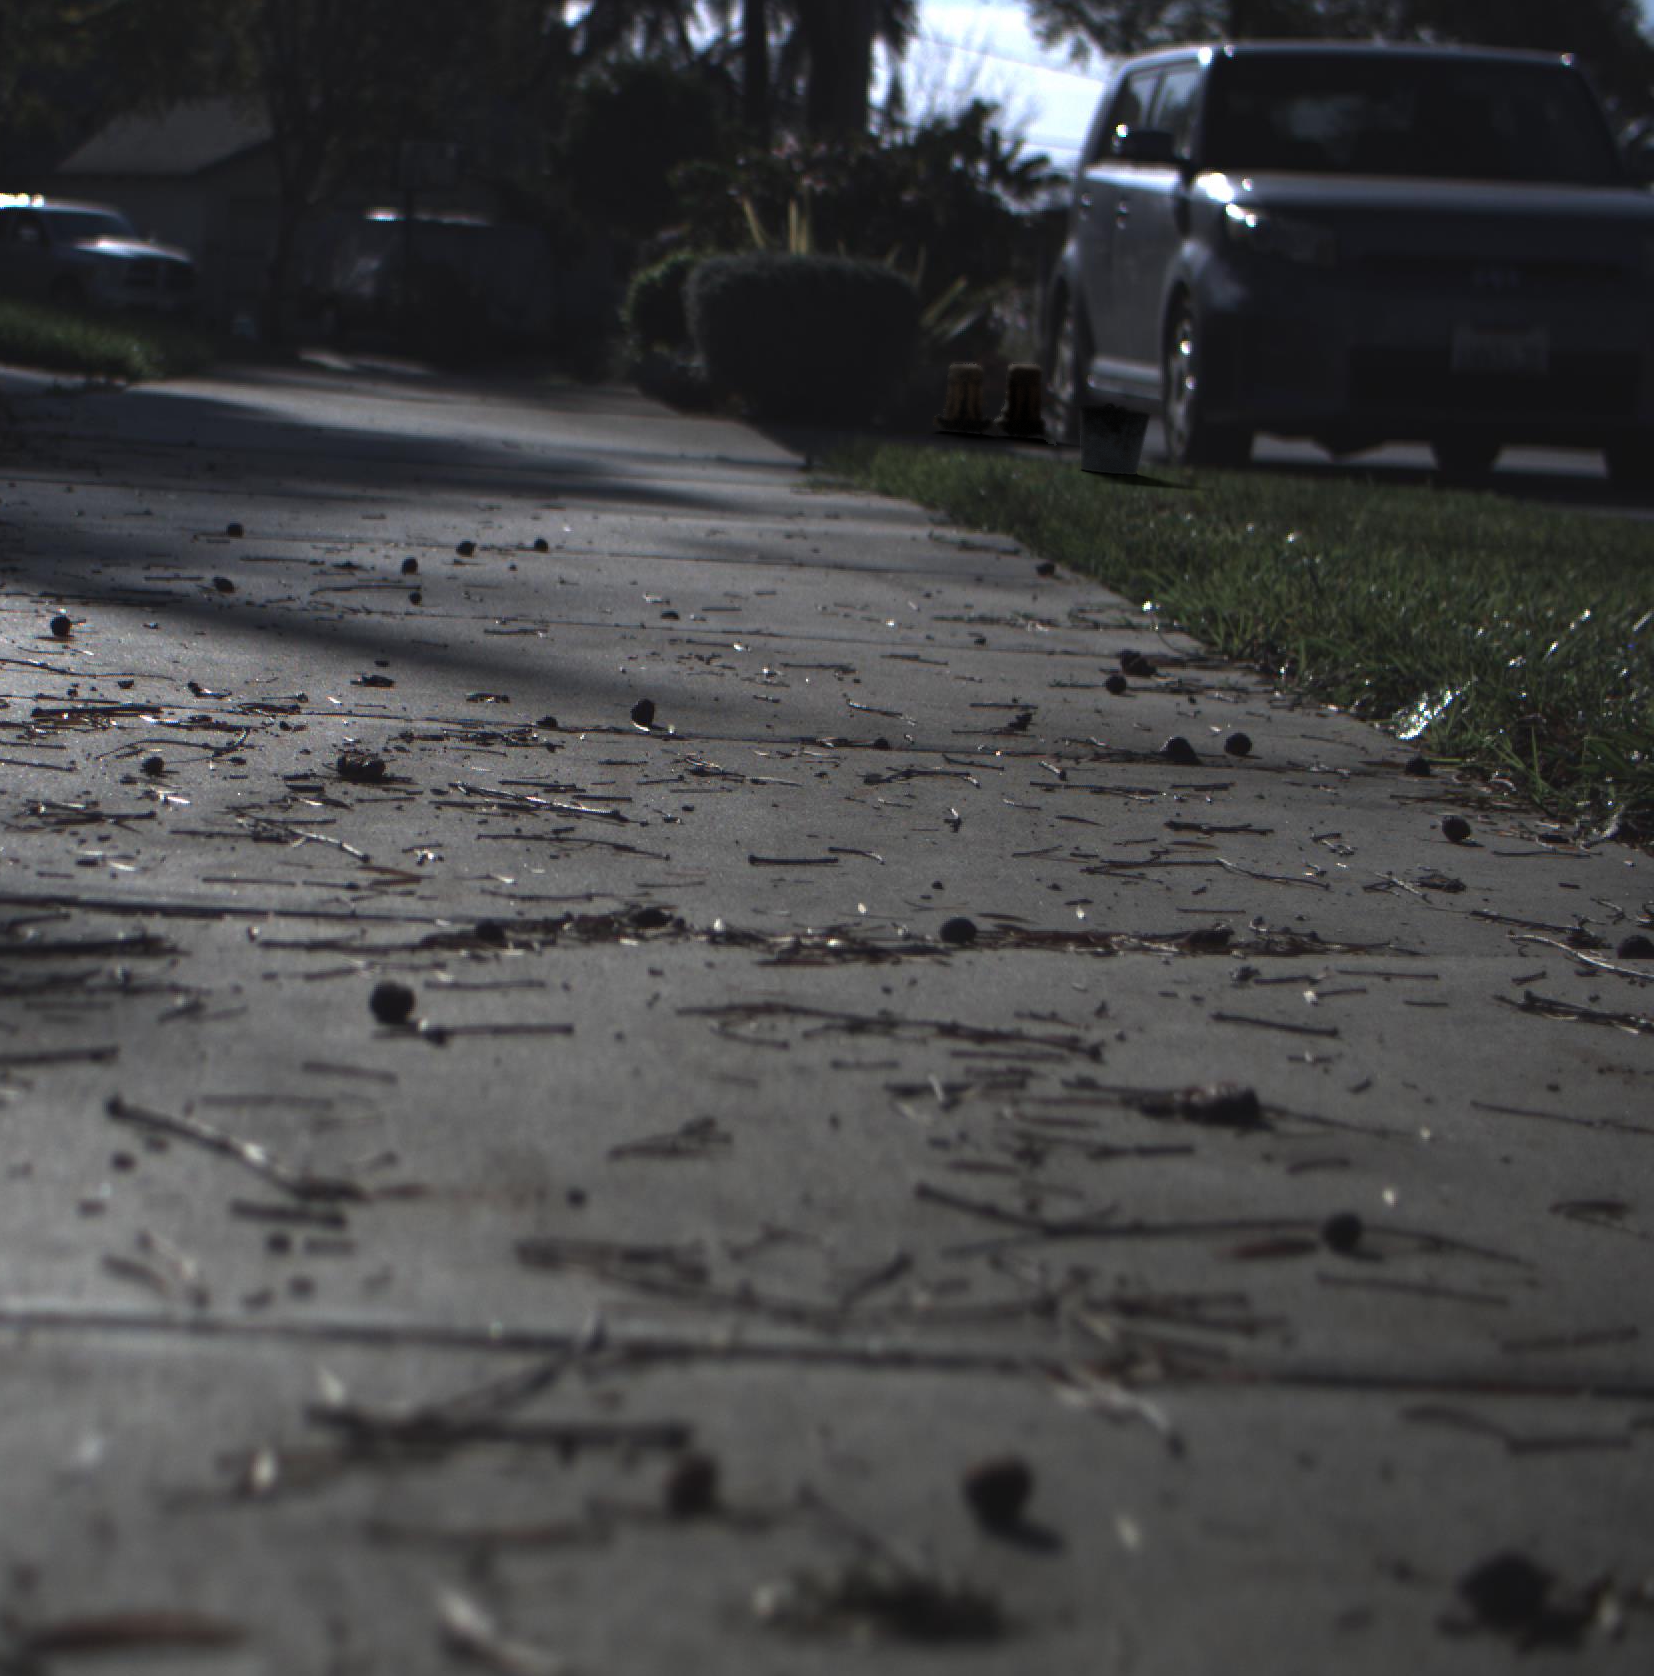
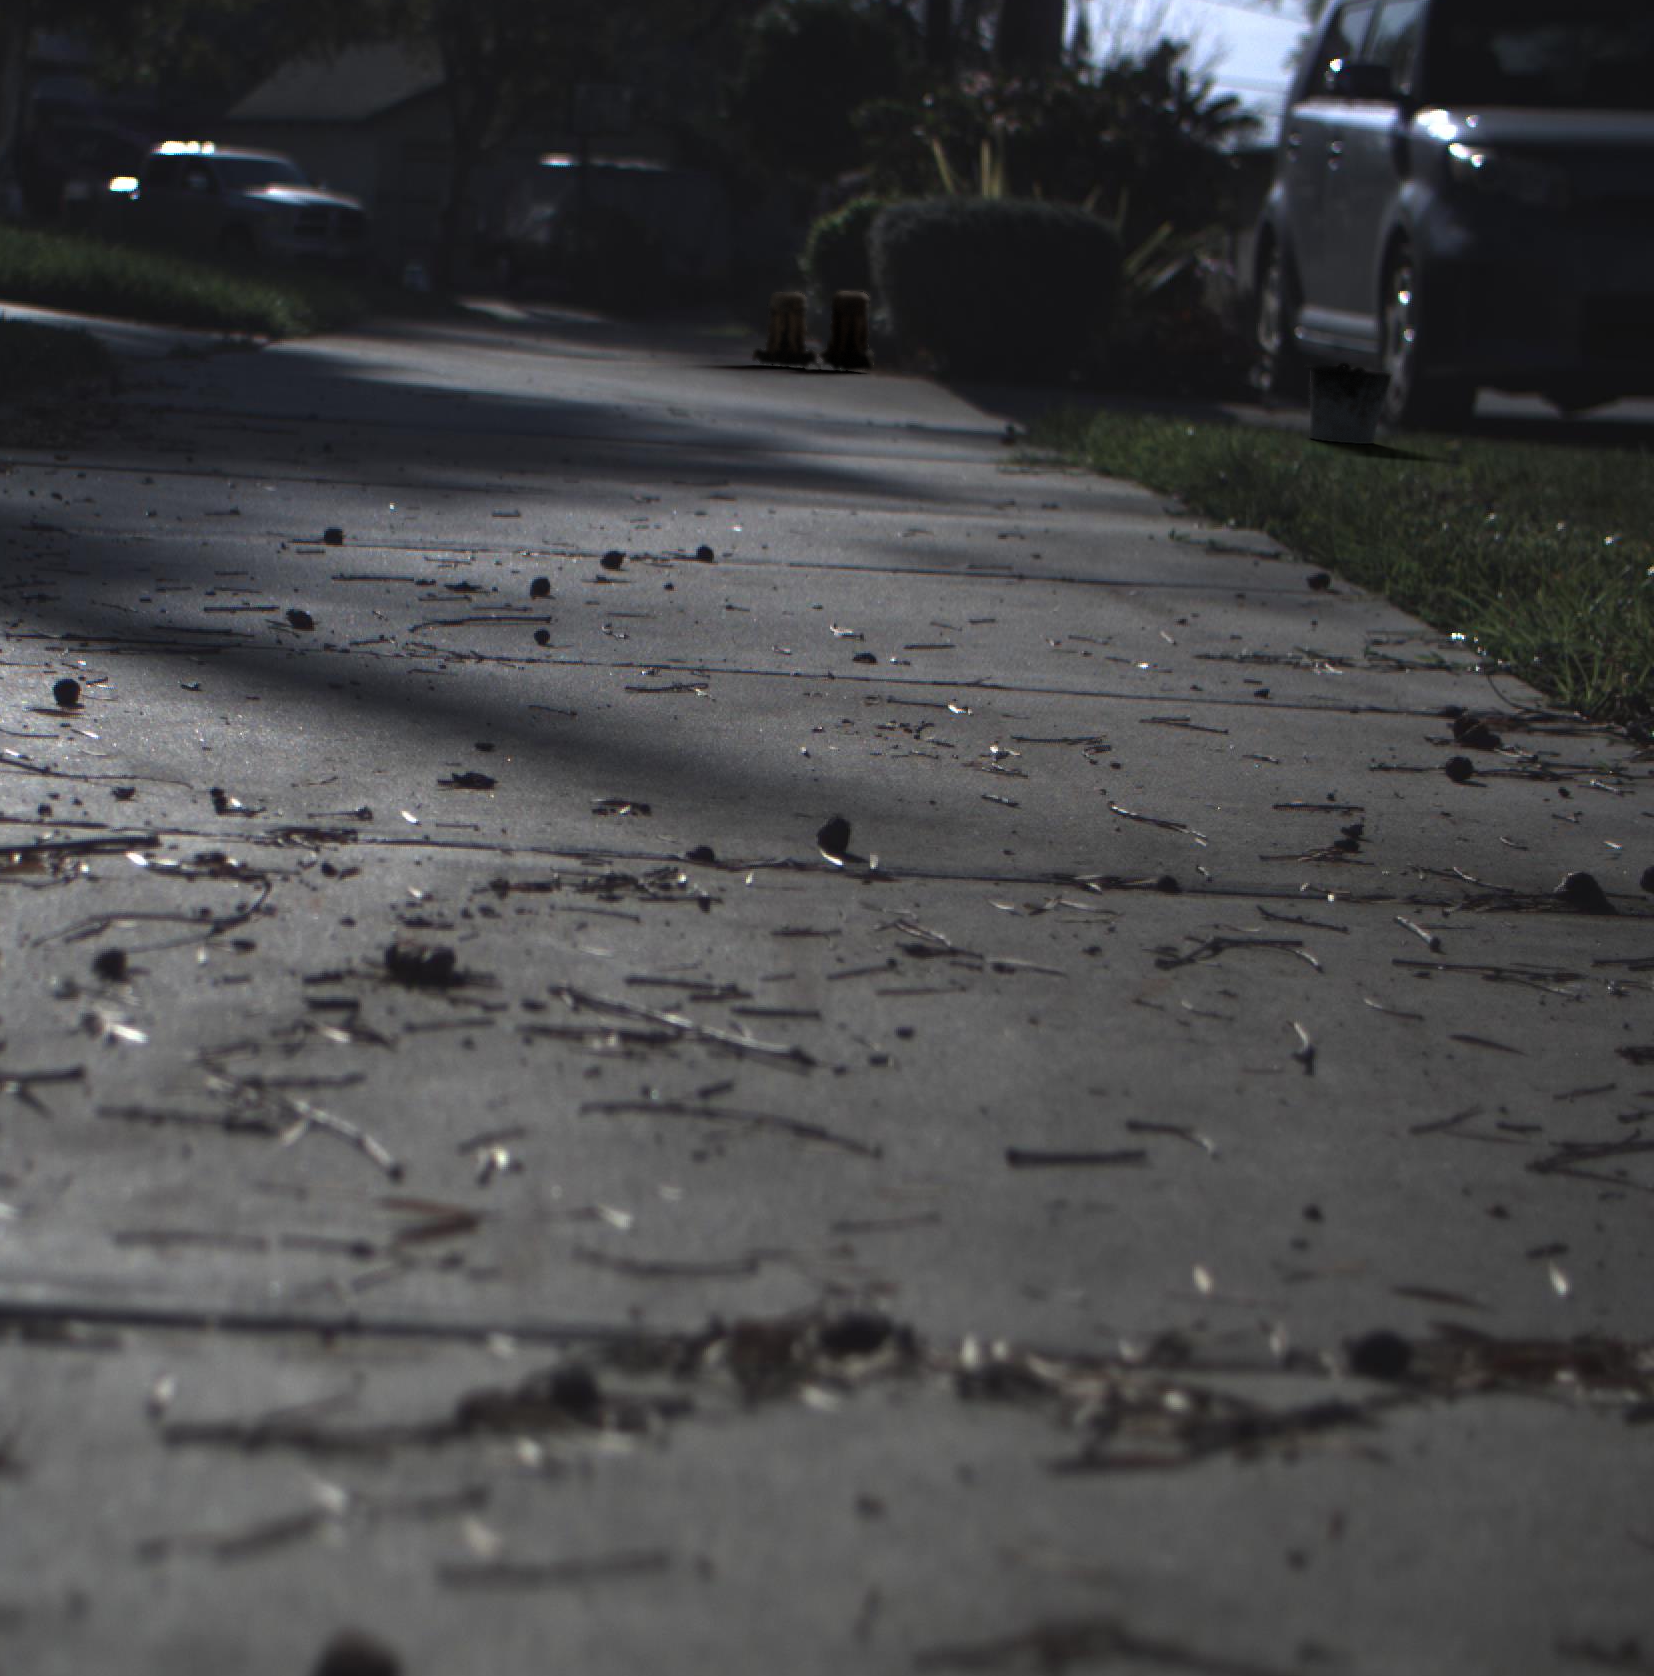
backpack: present [934,364,1046,438] -> present [752,292,874,371]

